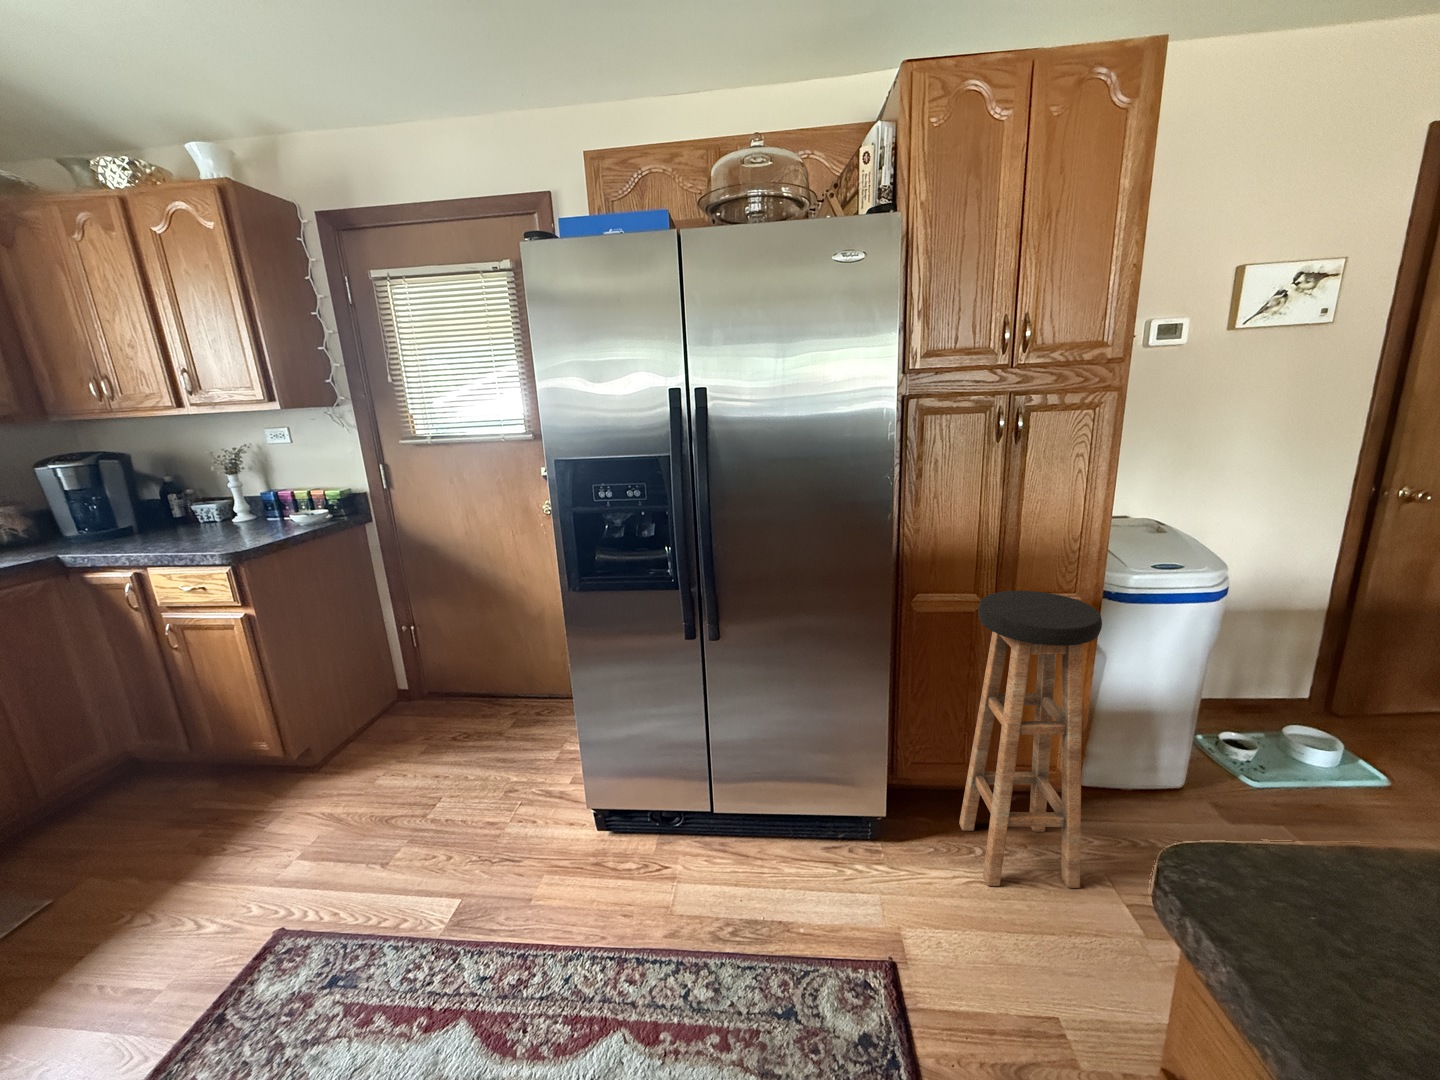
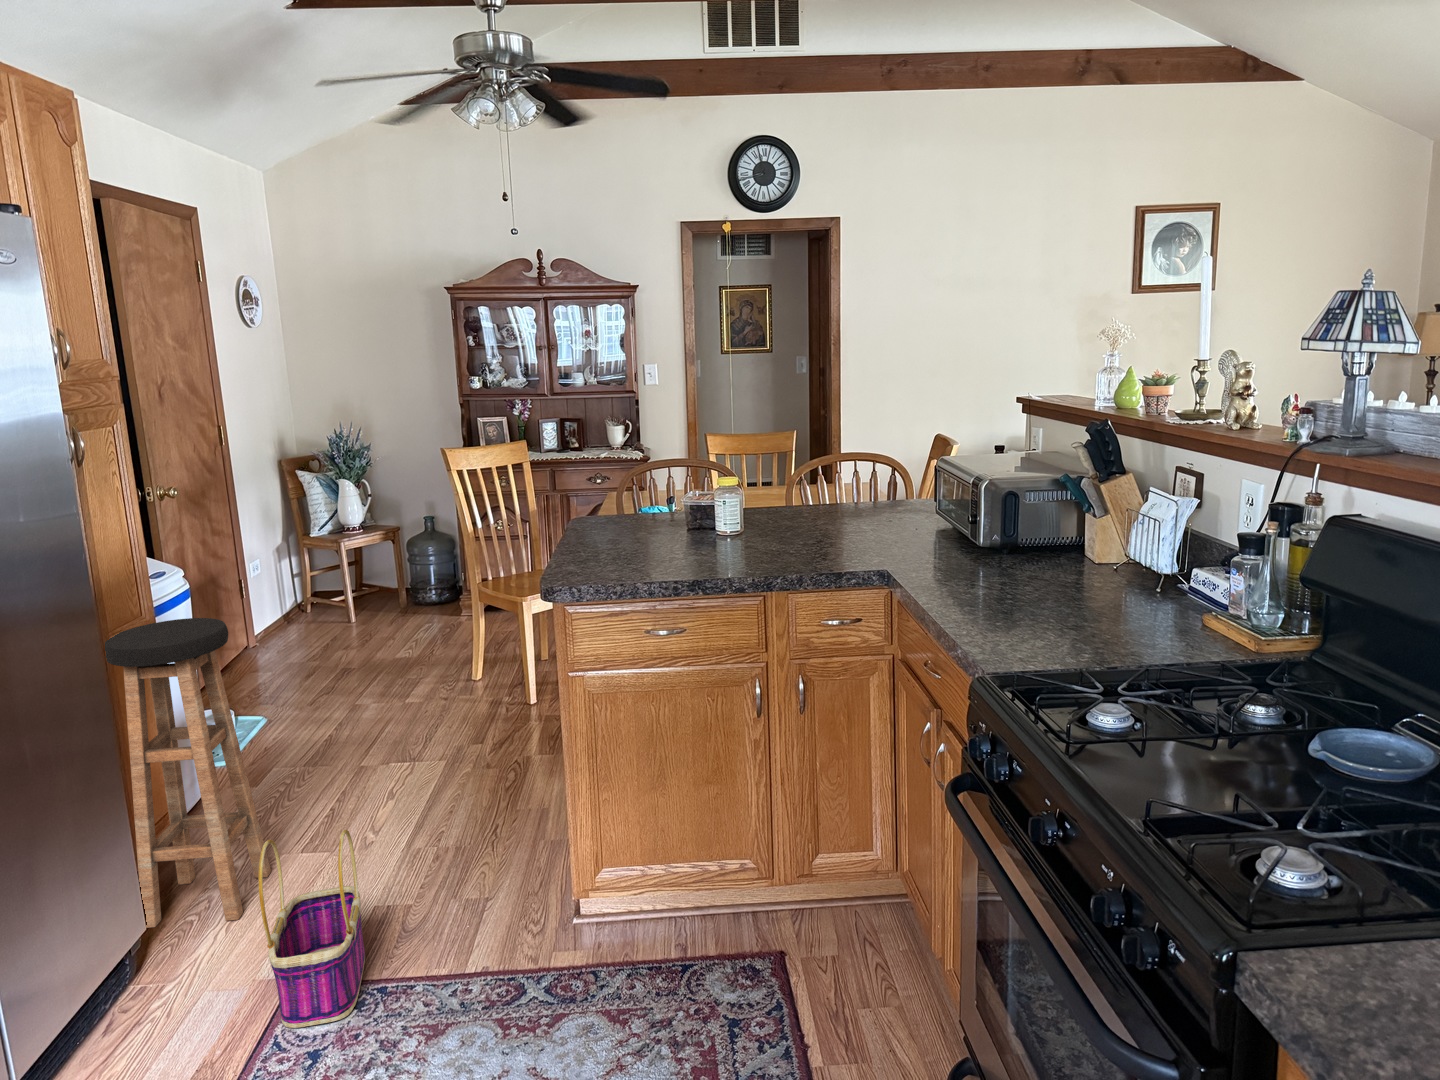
basket: none [826,828,972,1037] -> present [258,830,365,1028]

